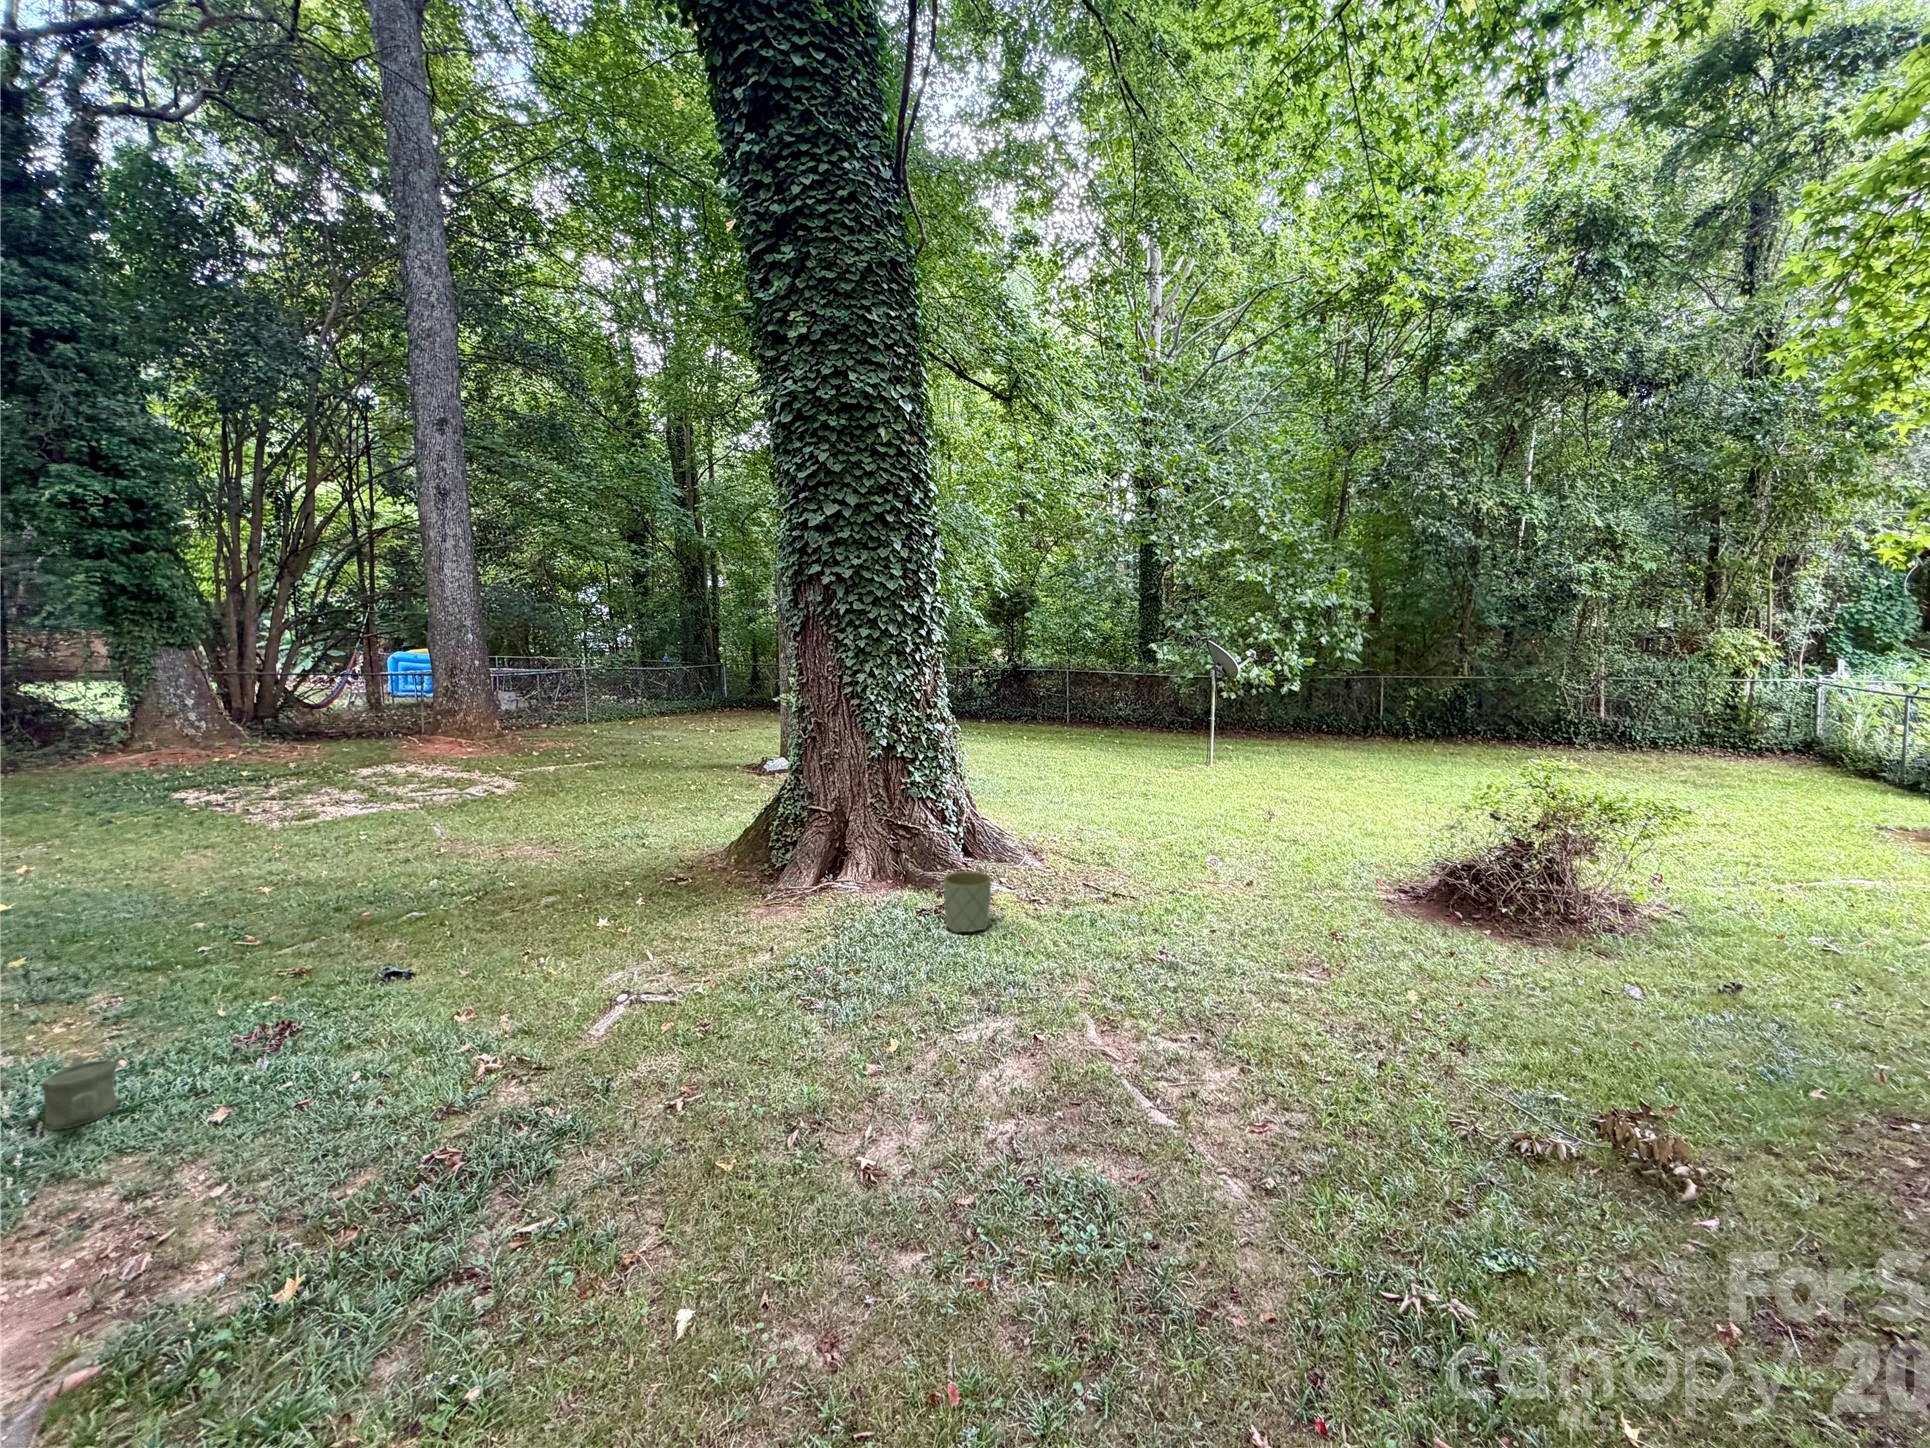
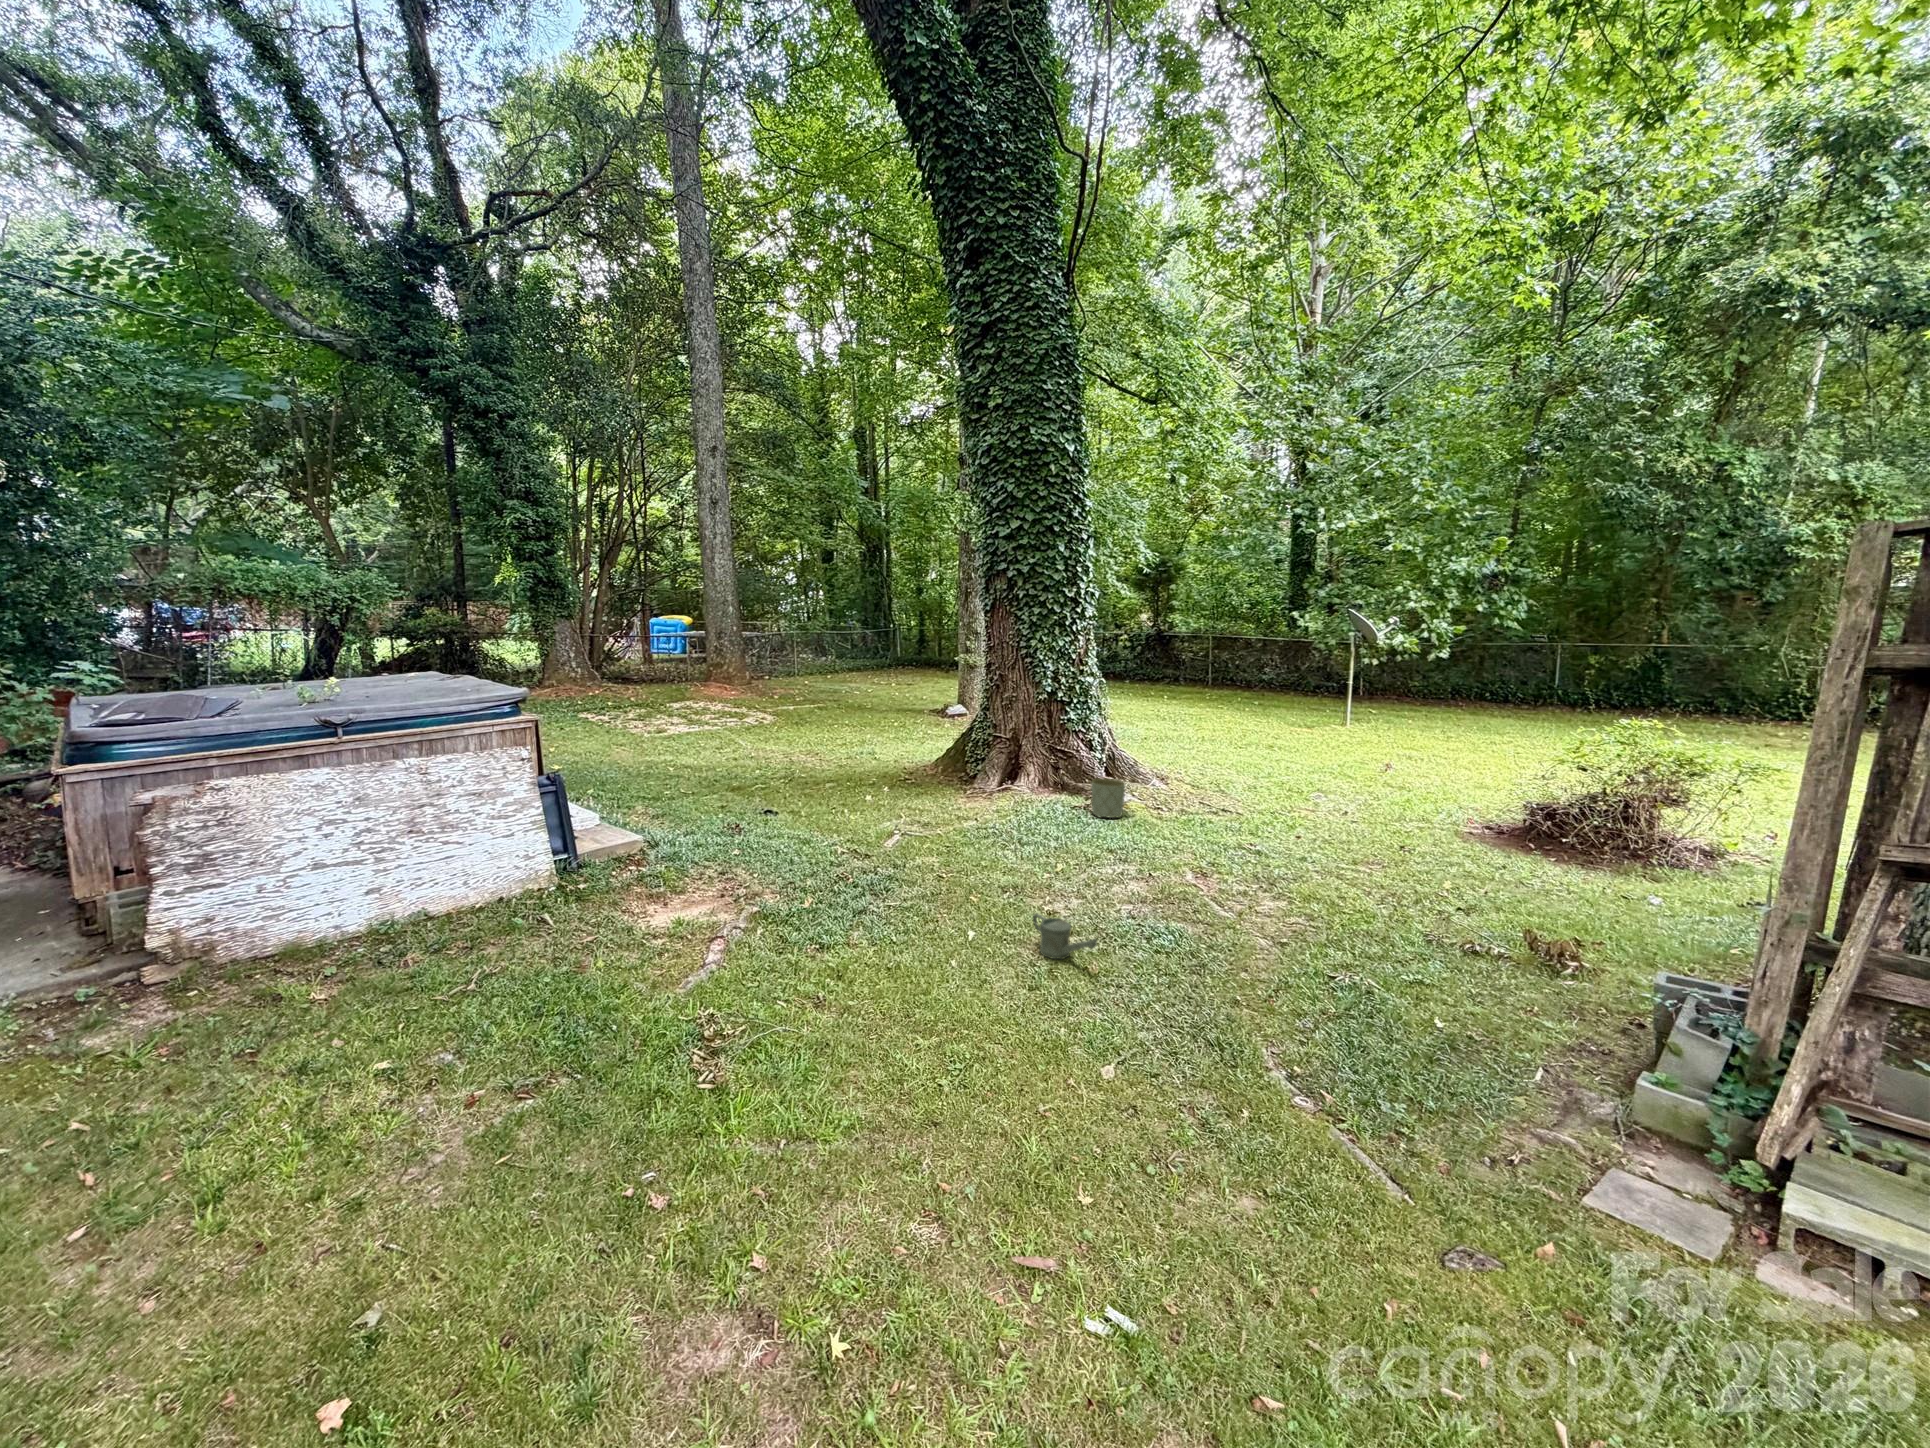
watering can: present [41,1056,119,1130] -> present [1033,914,1097,959]

